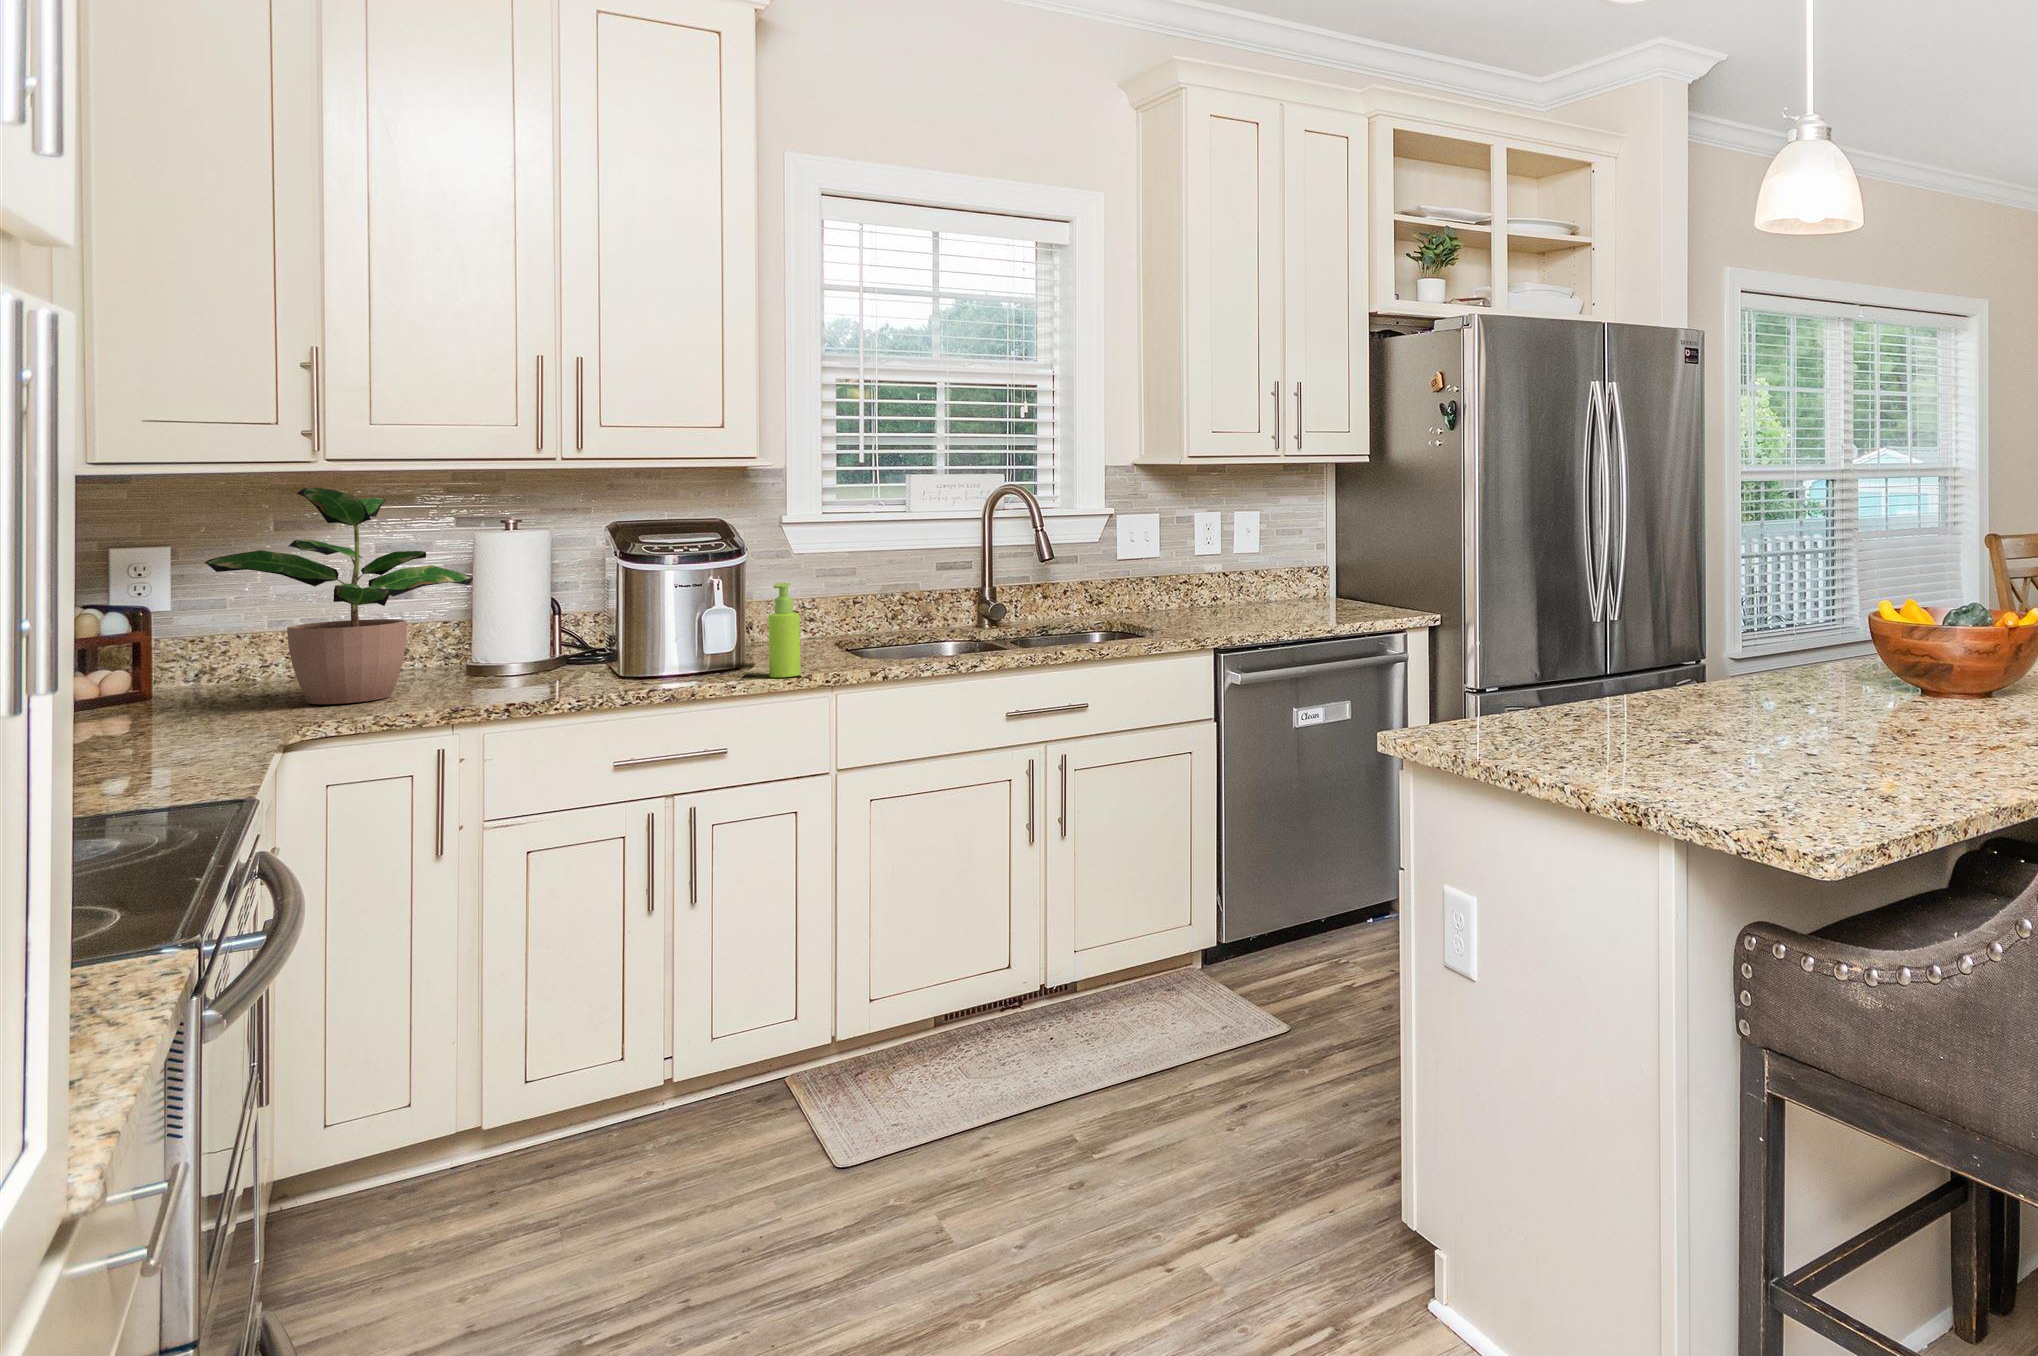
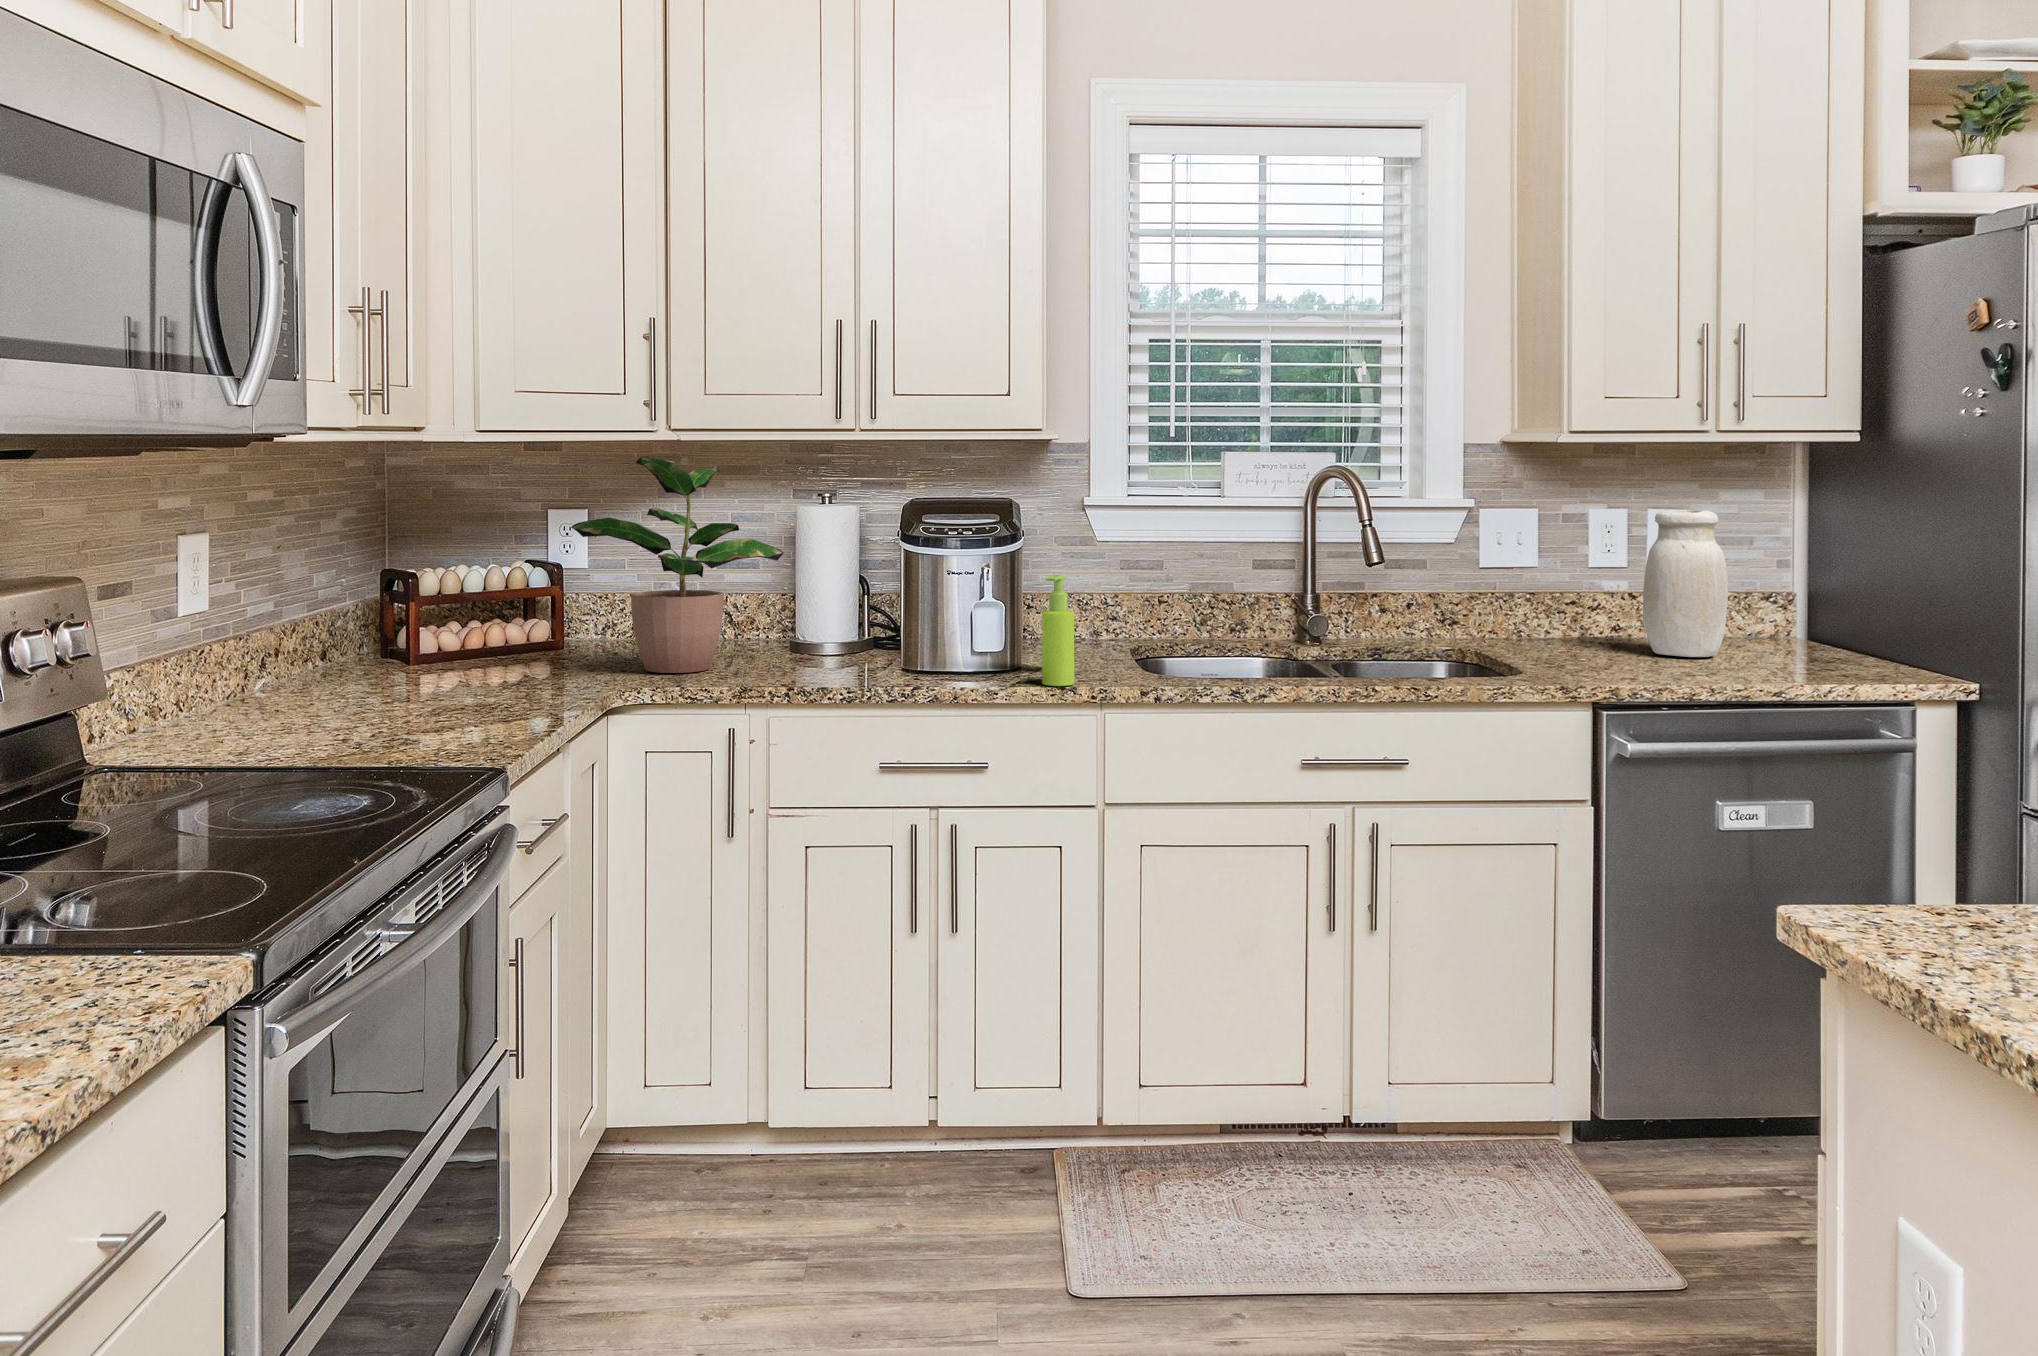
jar: none [1233,513,1289,616] -> present [1643,510,1728,657]

